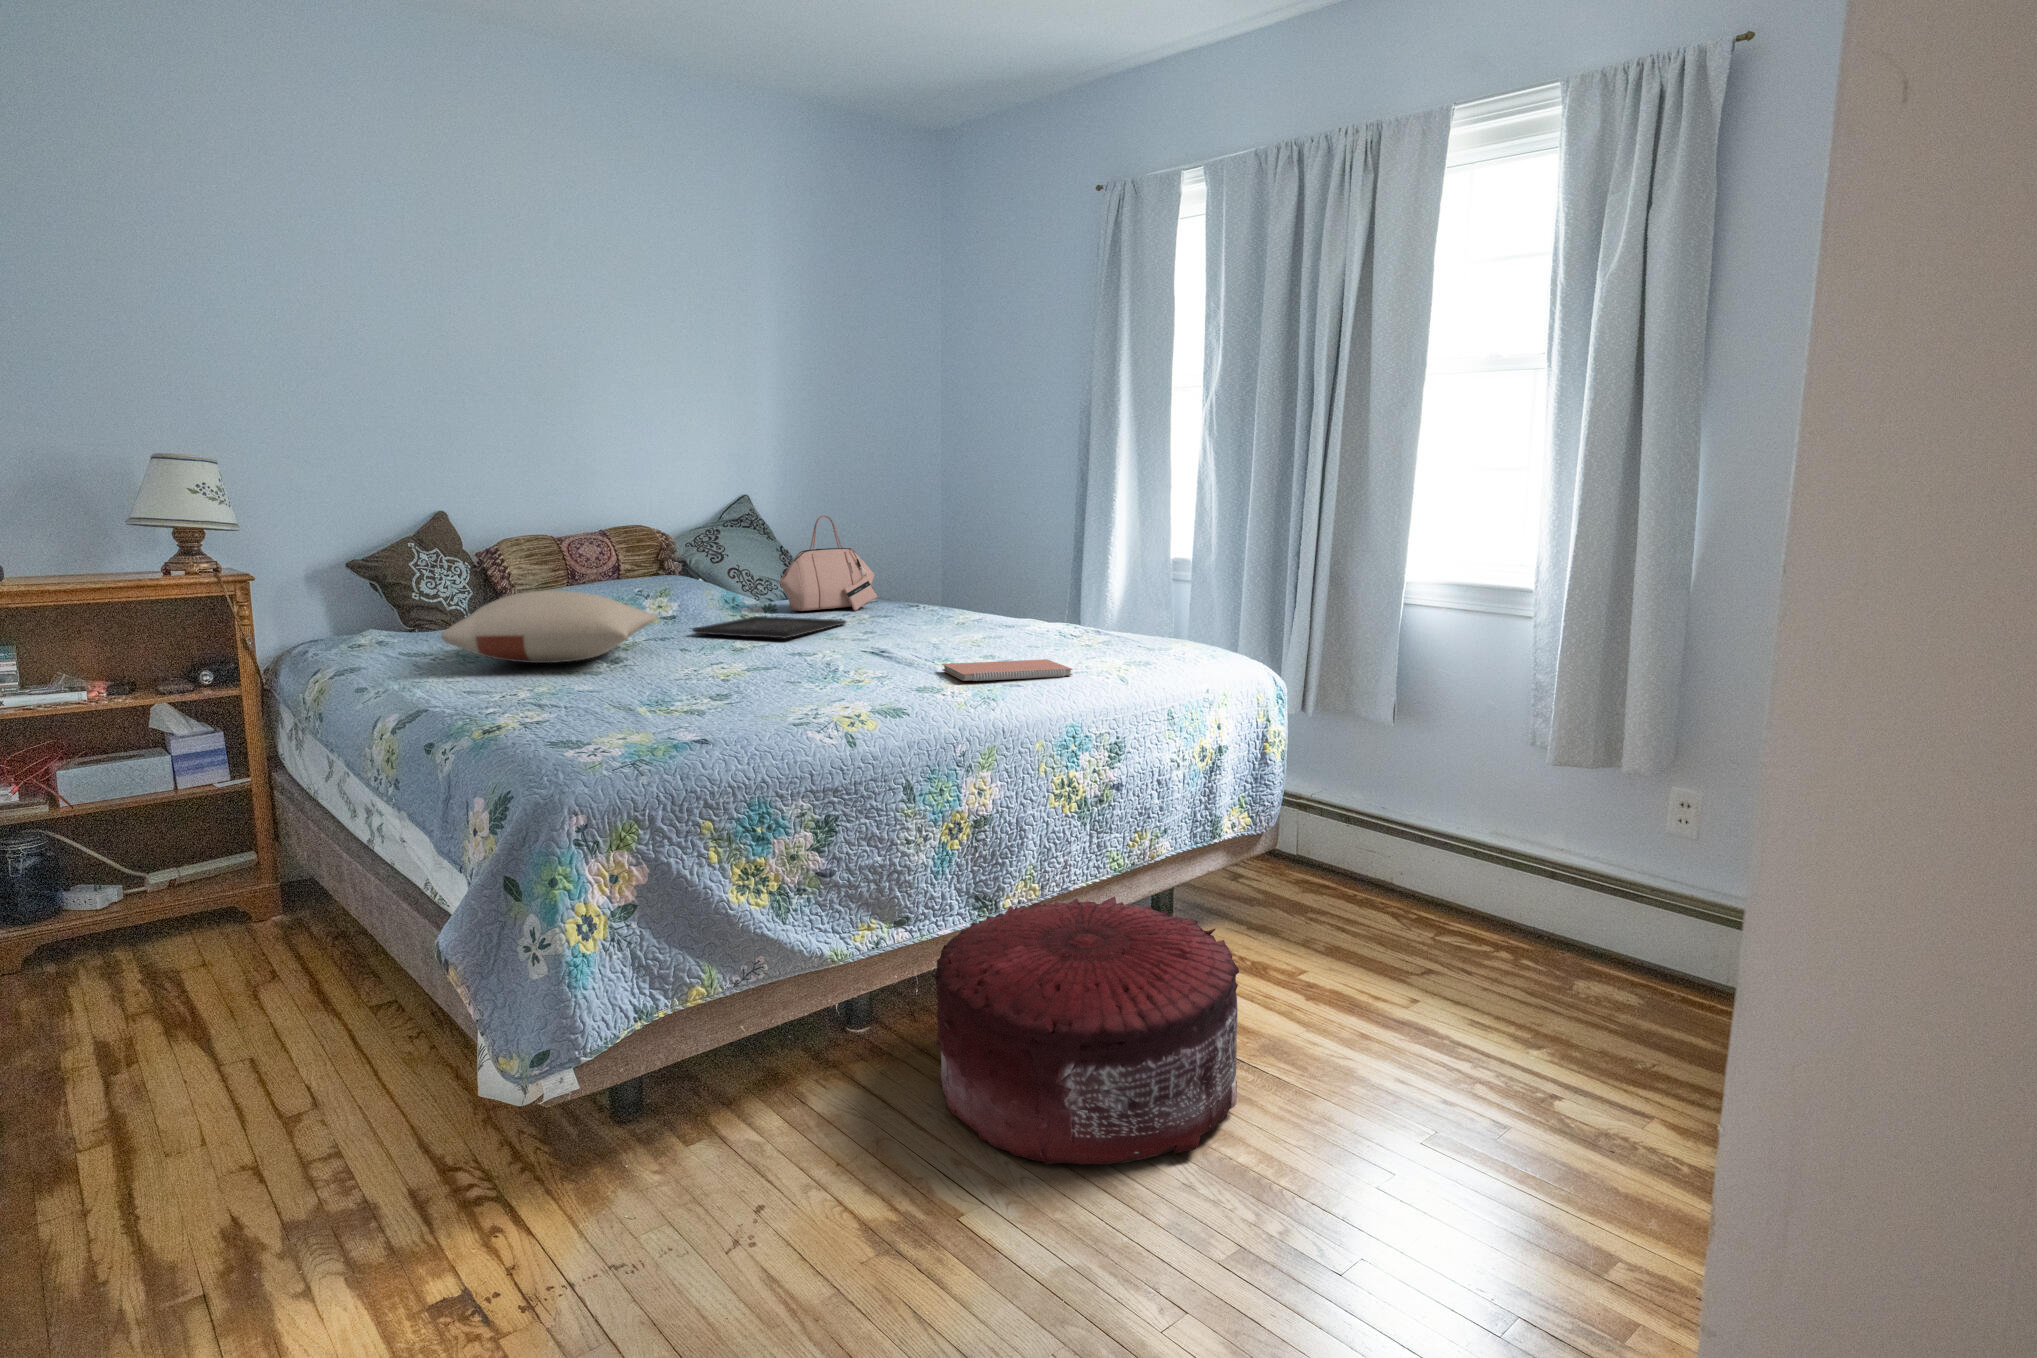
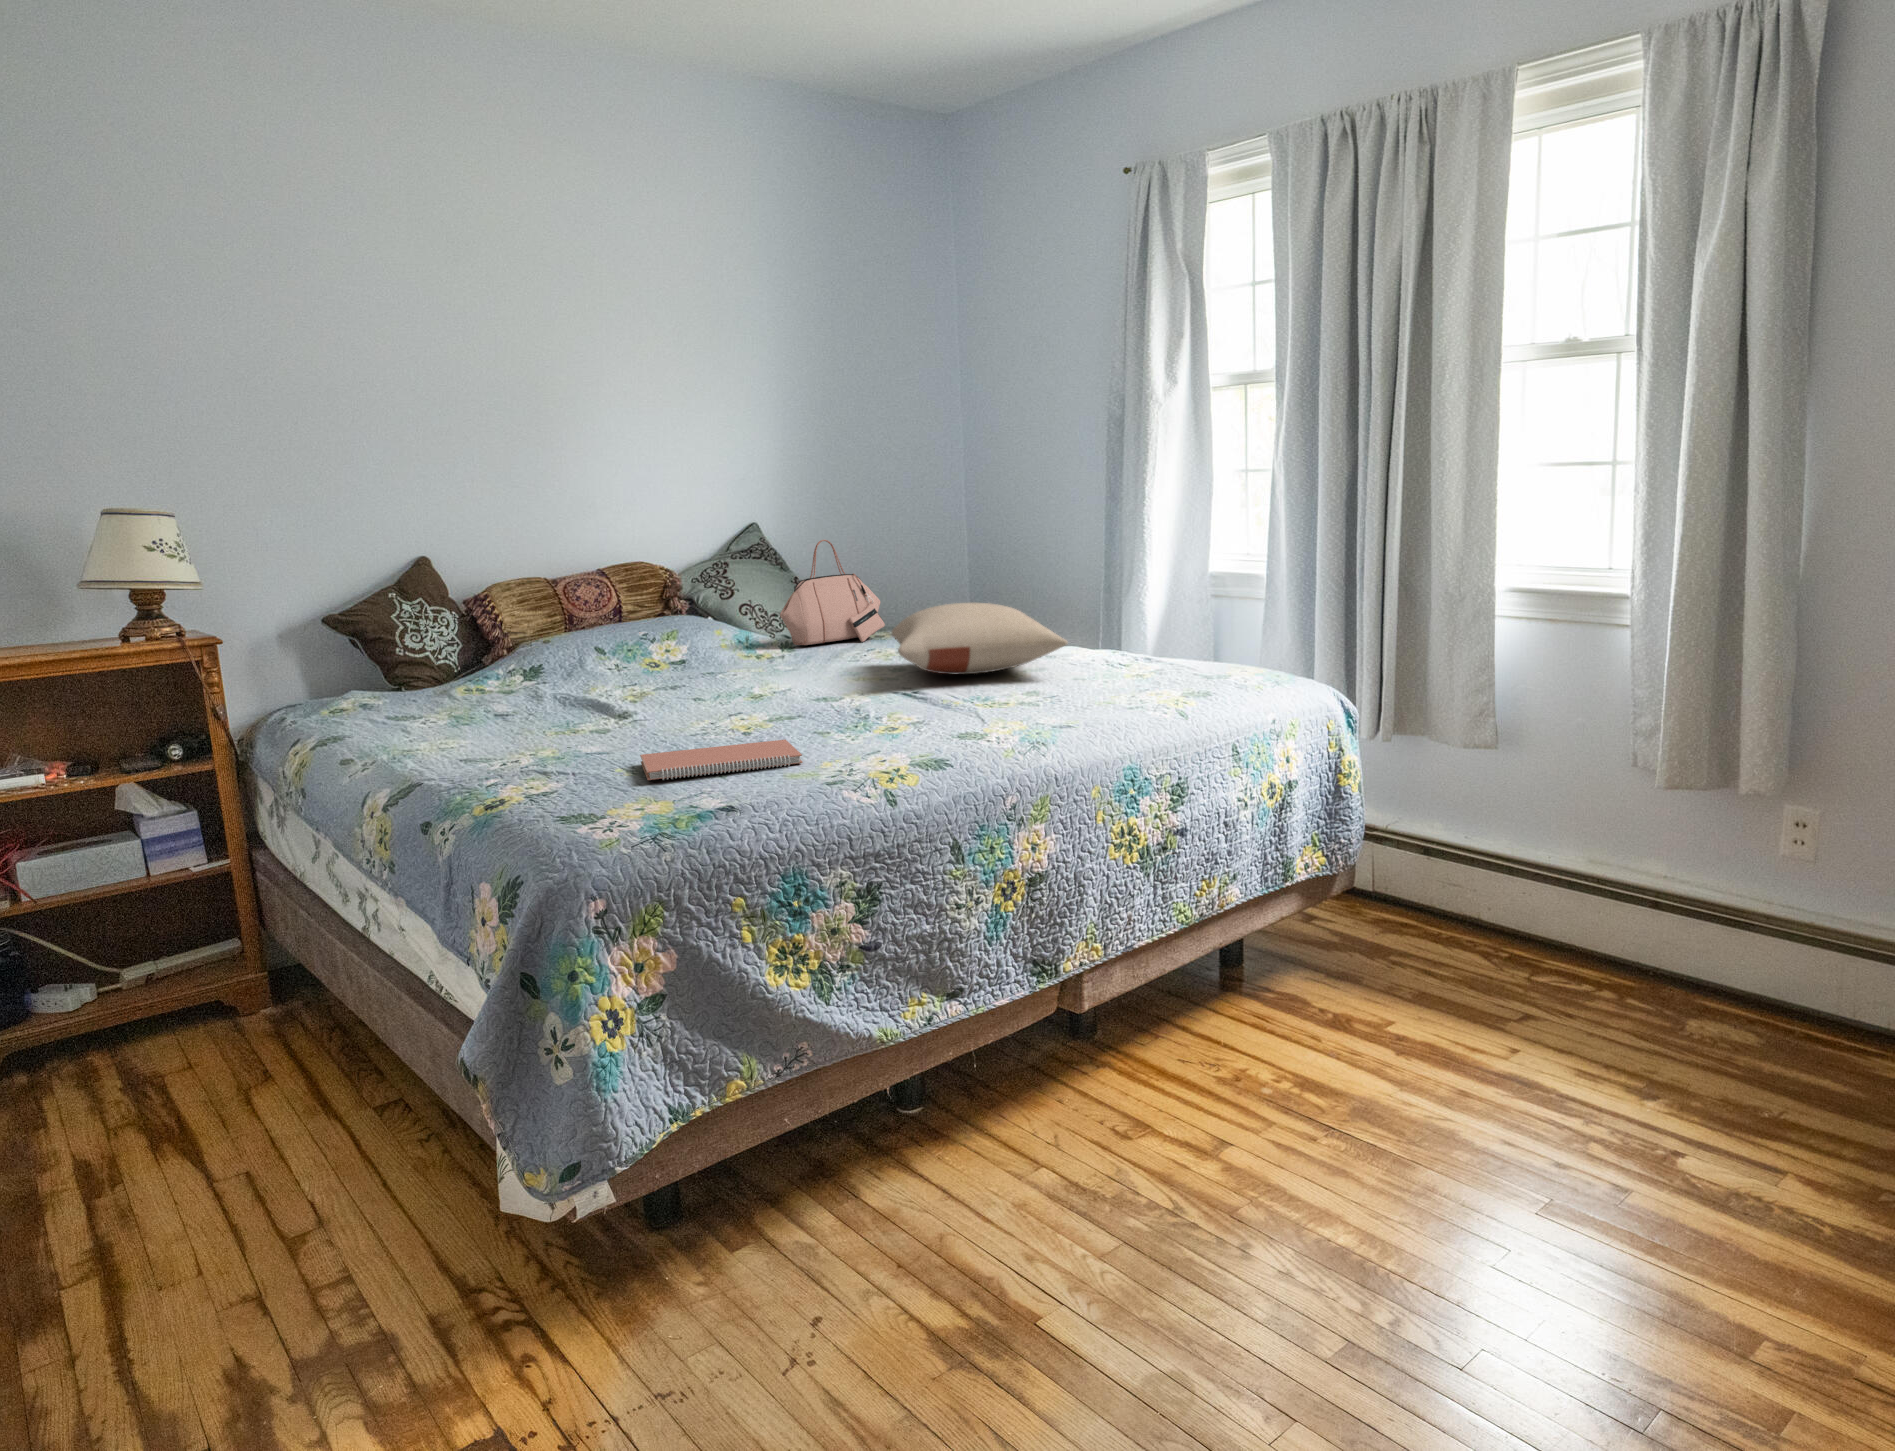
pillow: present [441,590,657,663] -> present [891,603,1068,674]
tray: present [692,616,846,639] -> none [693,653,856,678]
notebook: present [942,659,1073,681] -> present [640,739,803,780]
pouf: present [934,896,1239,1165] -> none [995,957,1355,1278]

